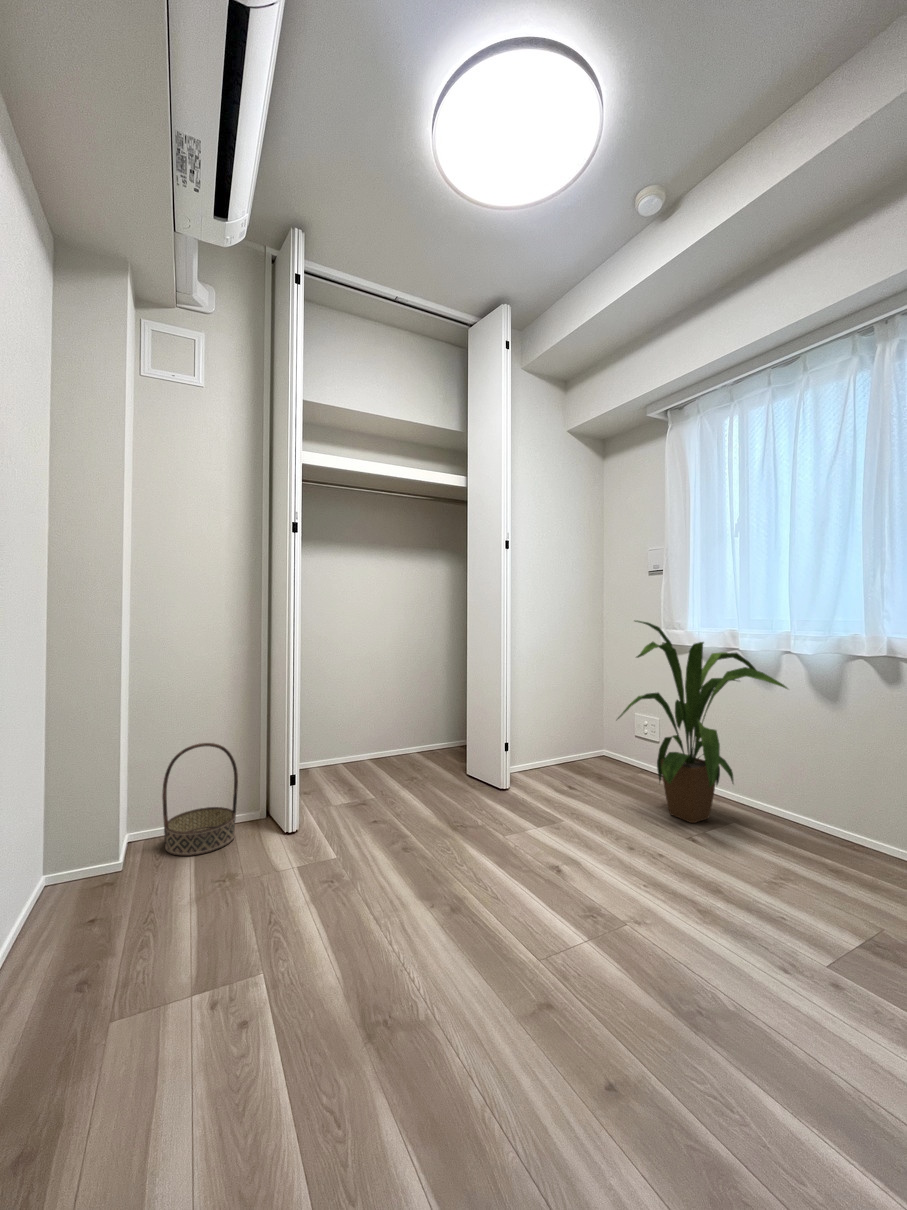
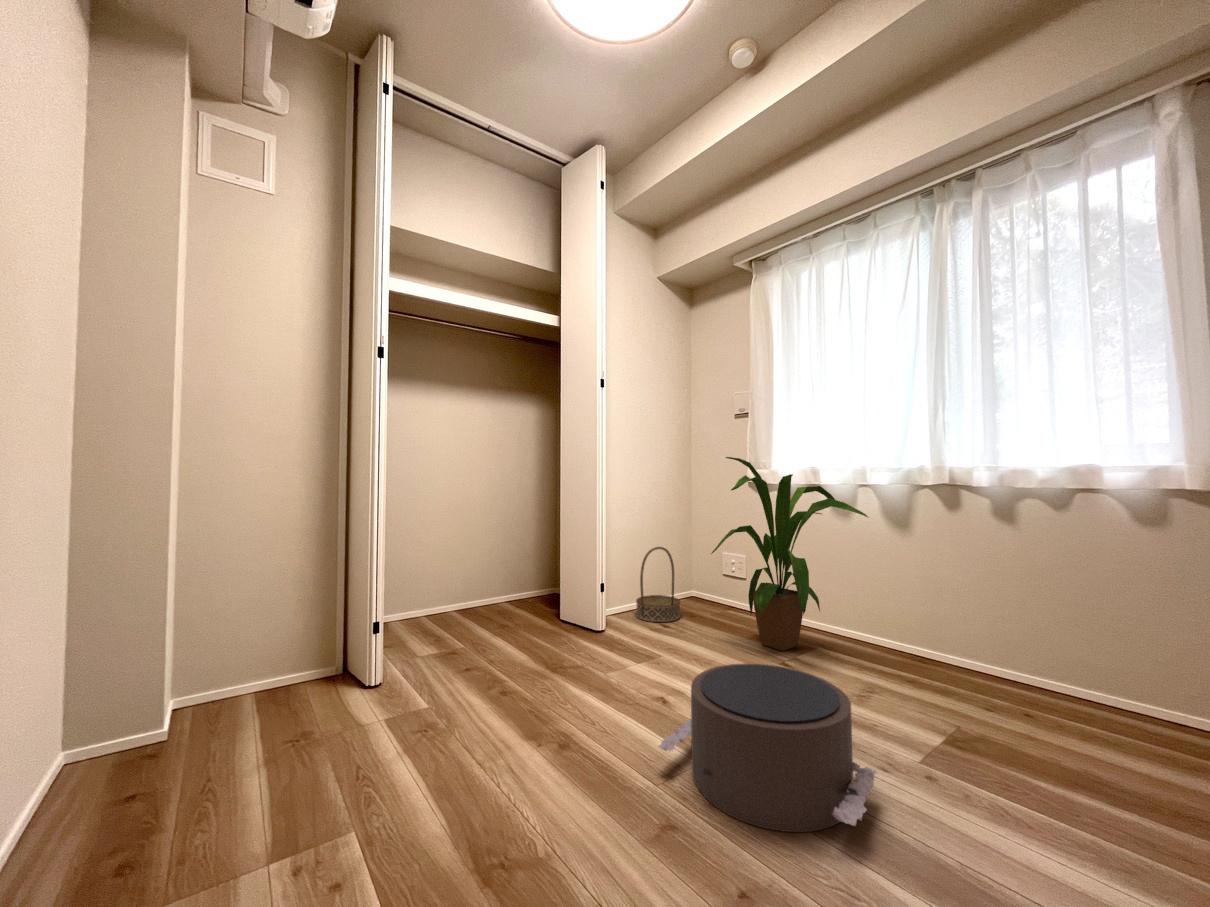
basket: present [162,743,238,856] -> present [636,547,680,622]
pouf: none [542,844,770,1035] -> present [659,664,876,832]

